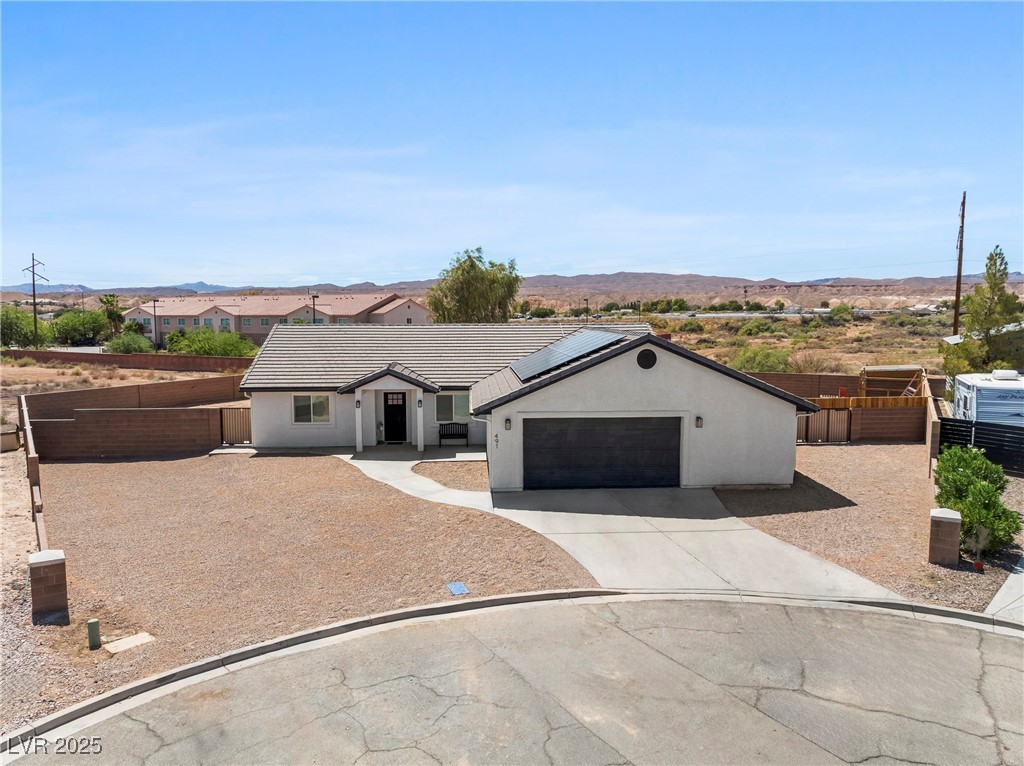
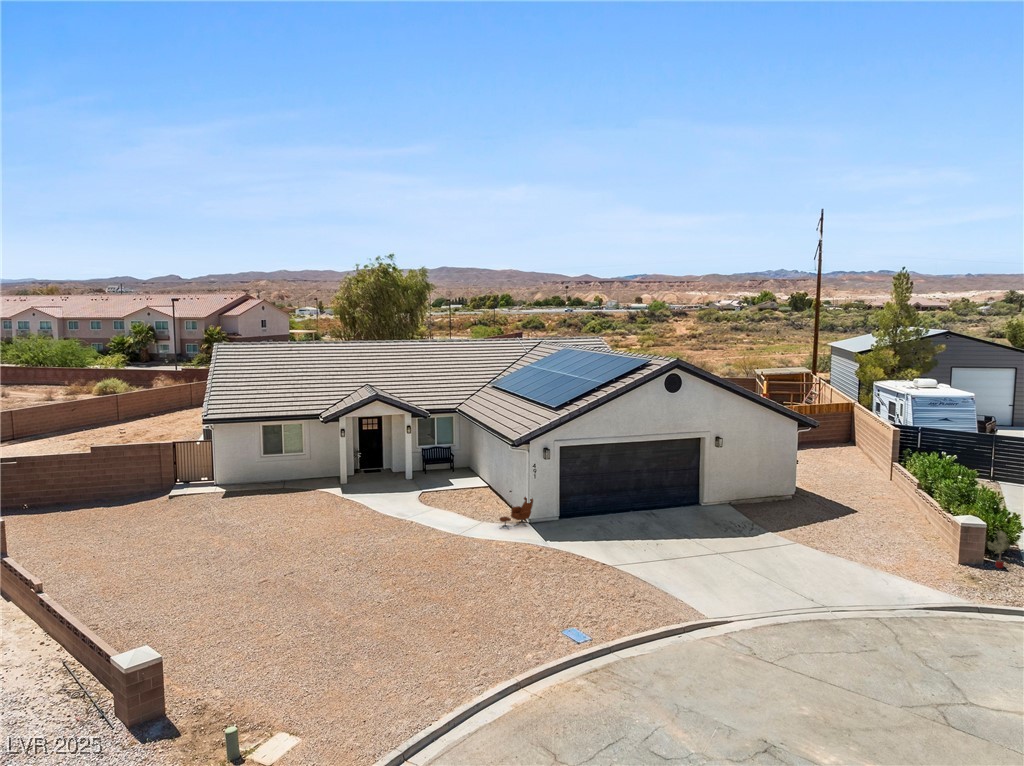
lounge chair: none [457,466,495,497] -> present [500,497,533,527]

